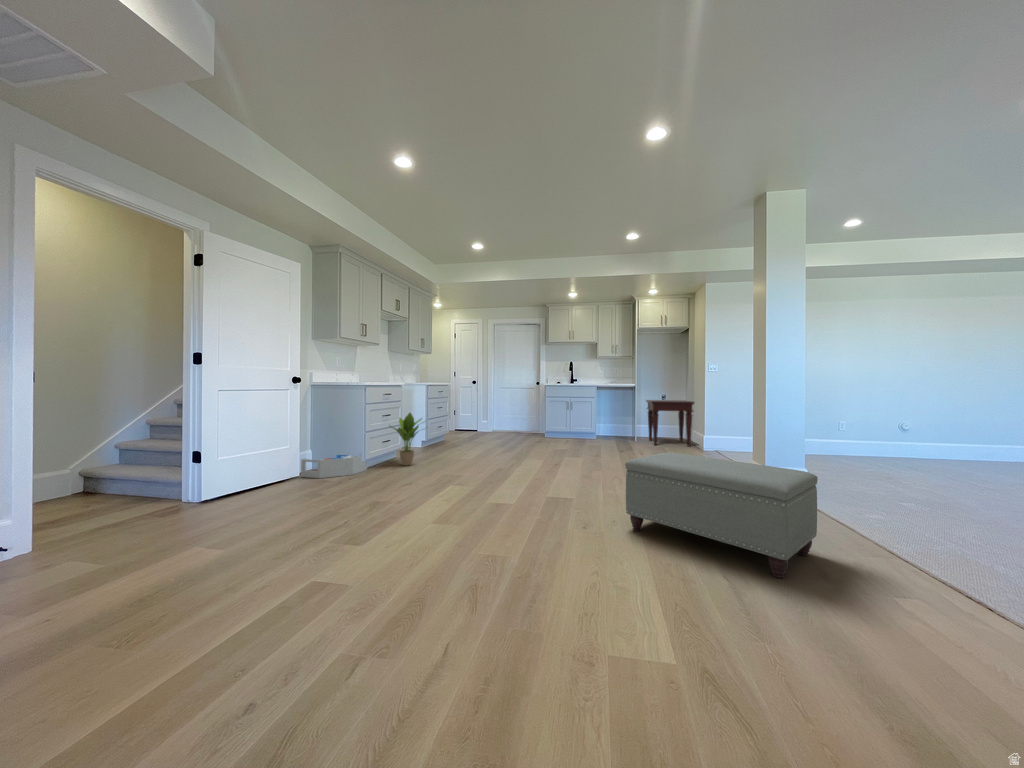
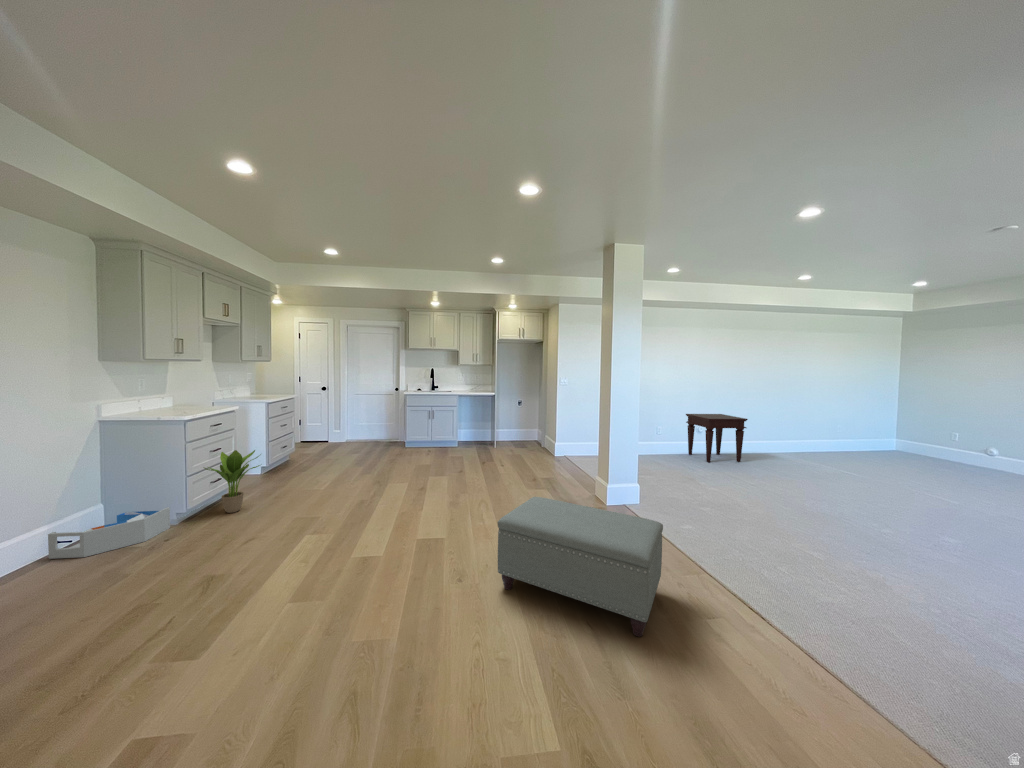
side table: present [646,400,694,446] -> present [686,414,748,462]

